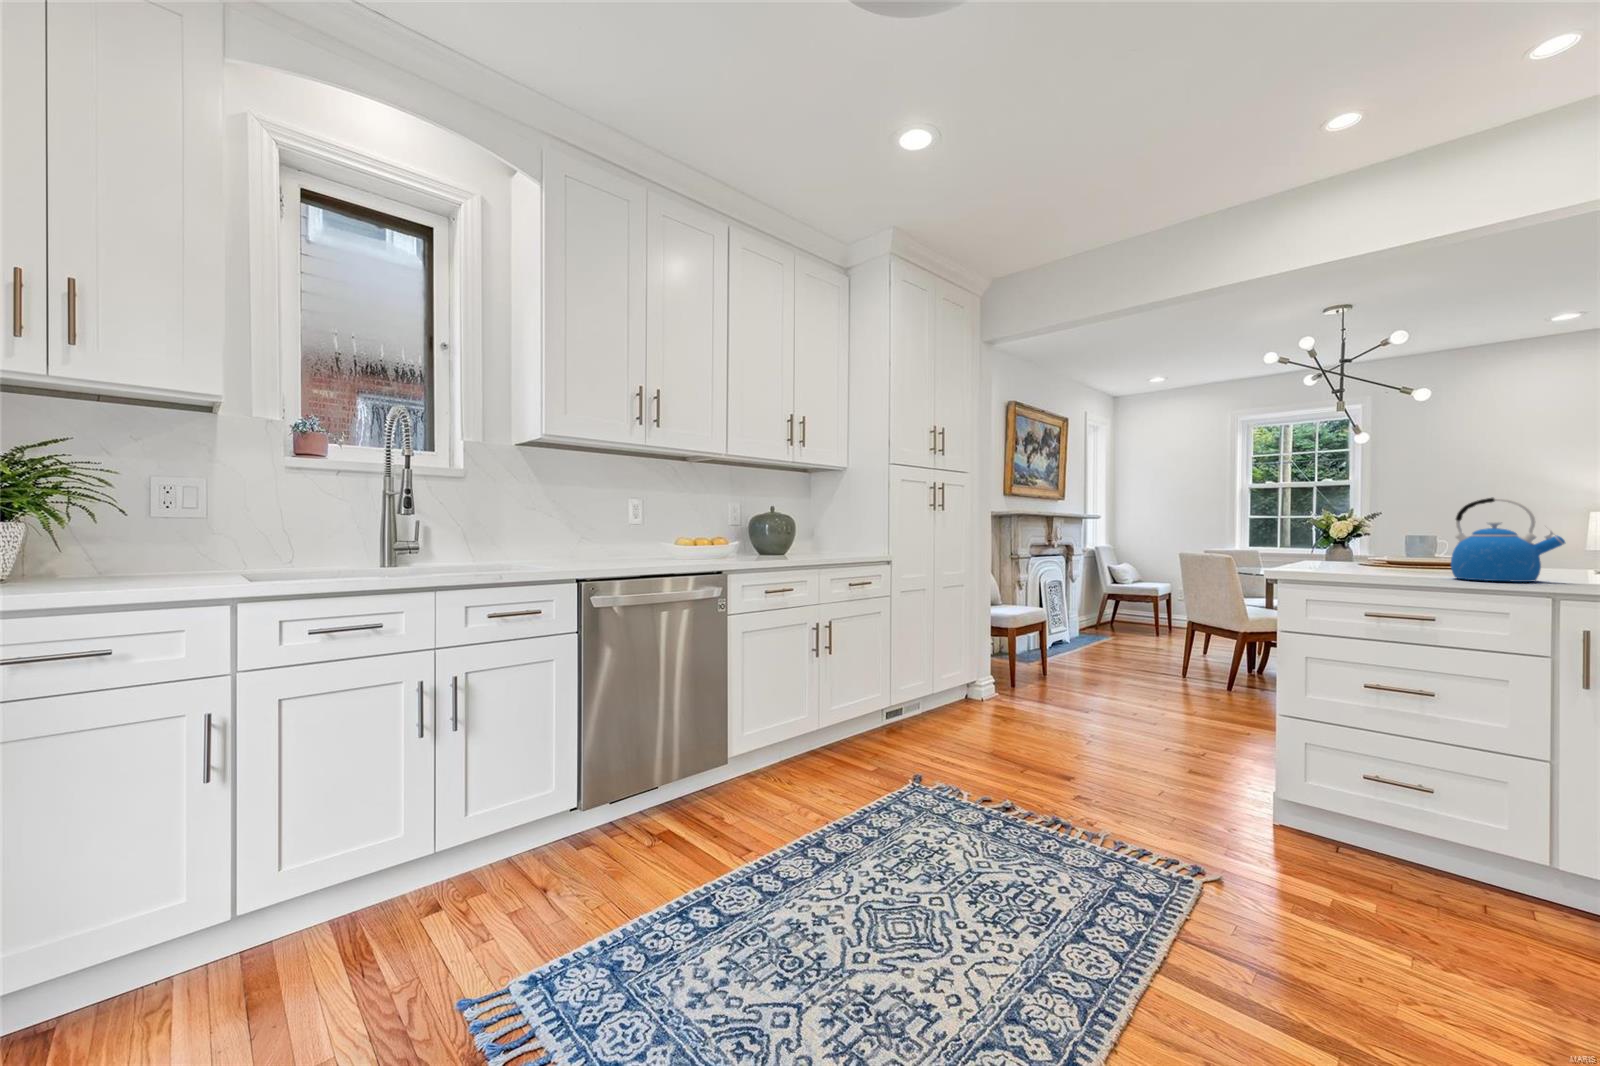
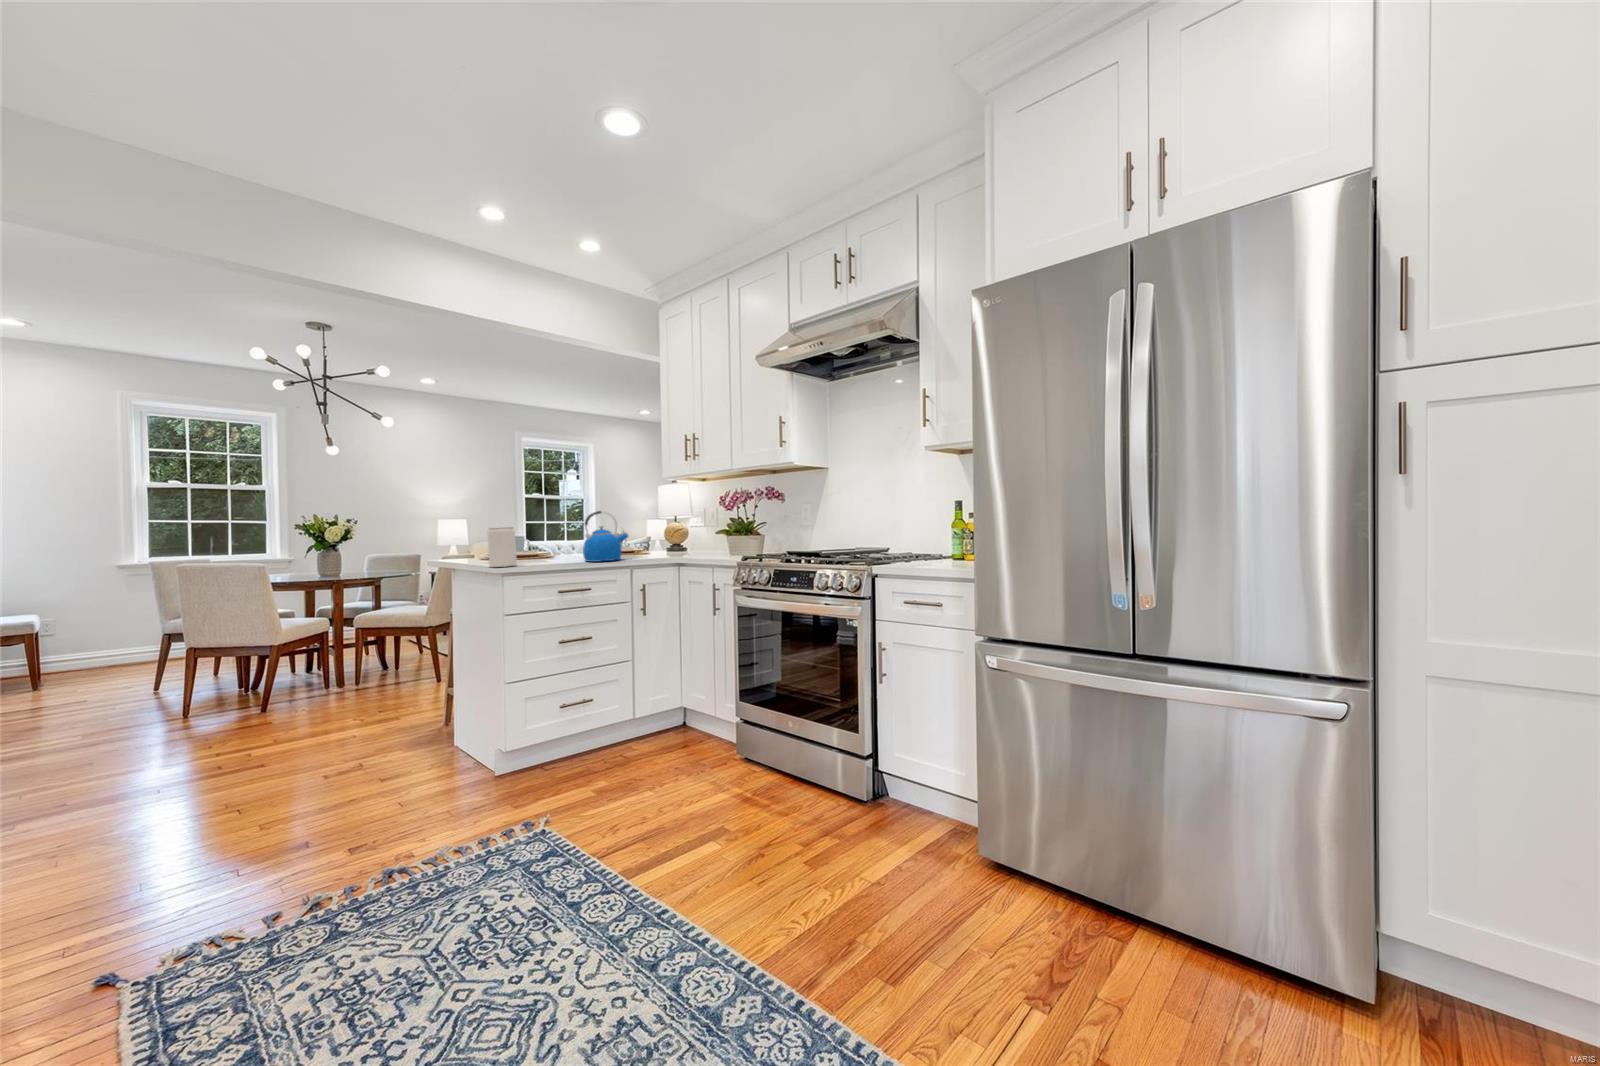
jar: none [1299,521,1341,571] -> present [488,527,517,567]

